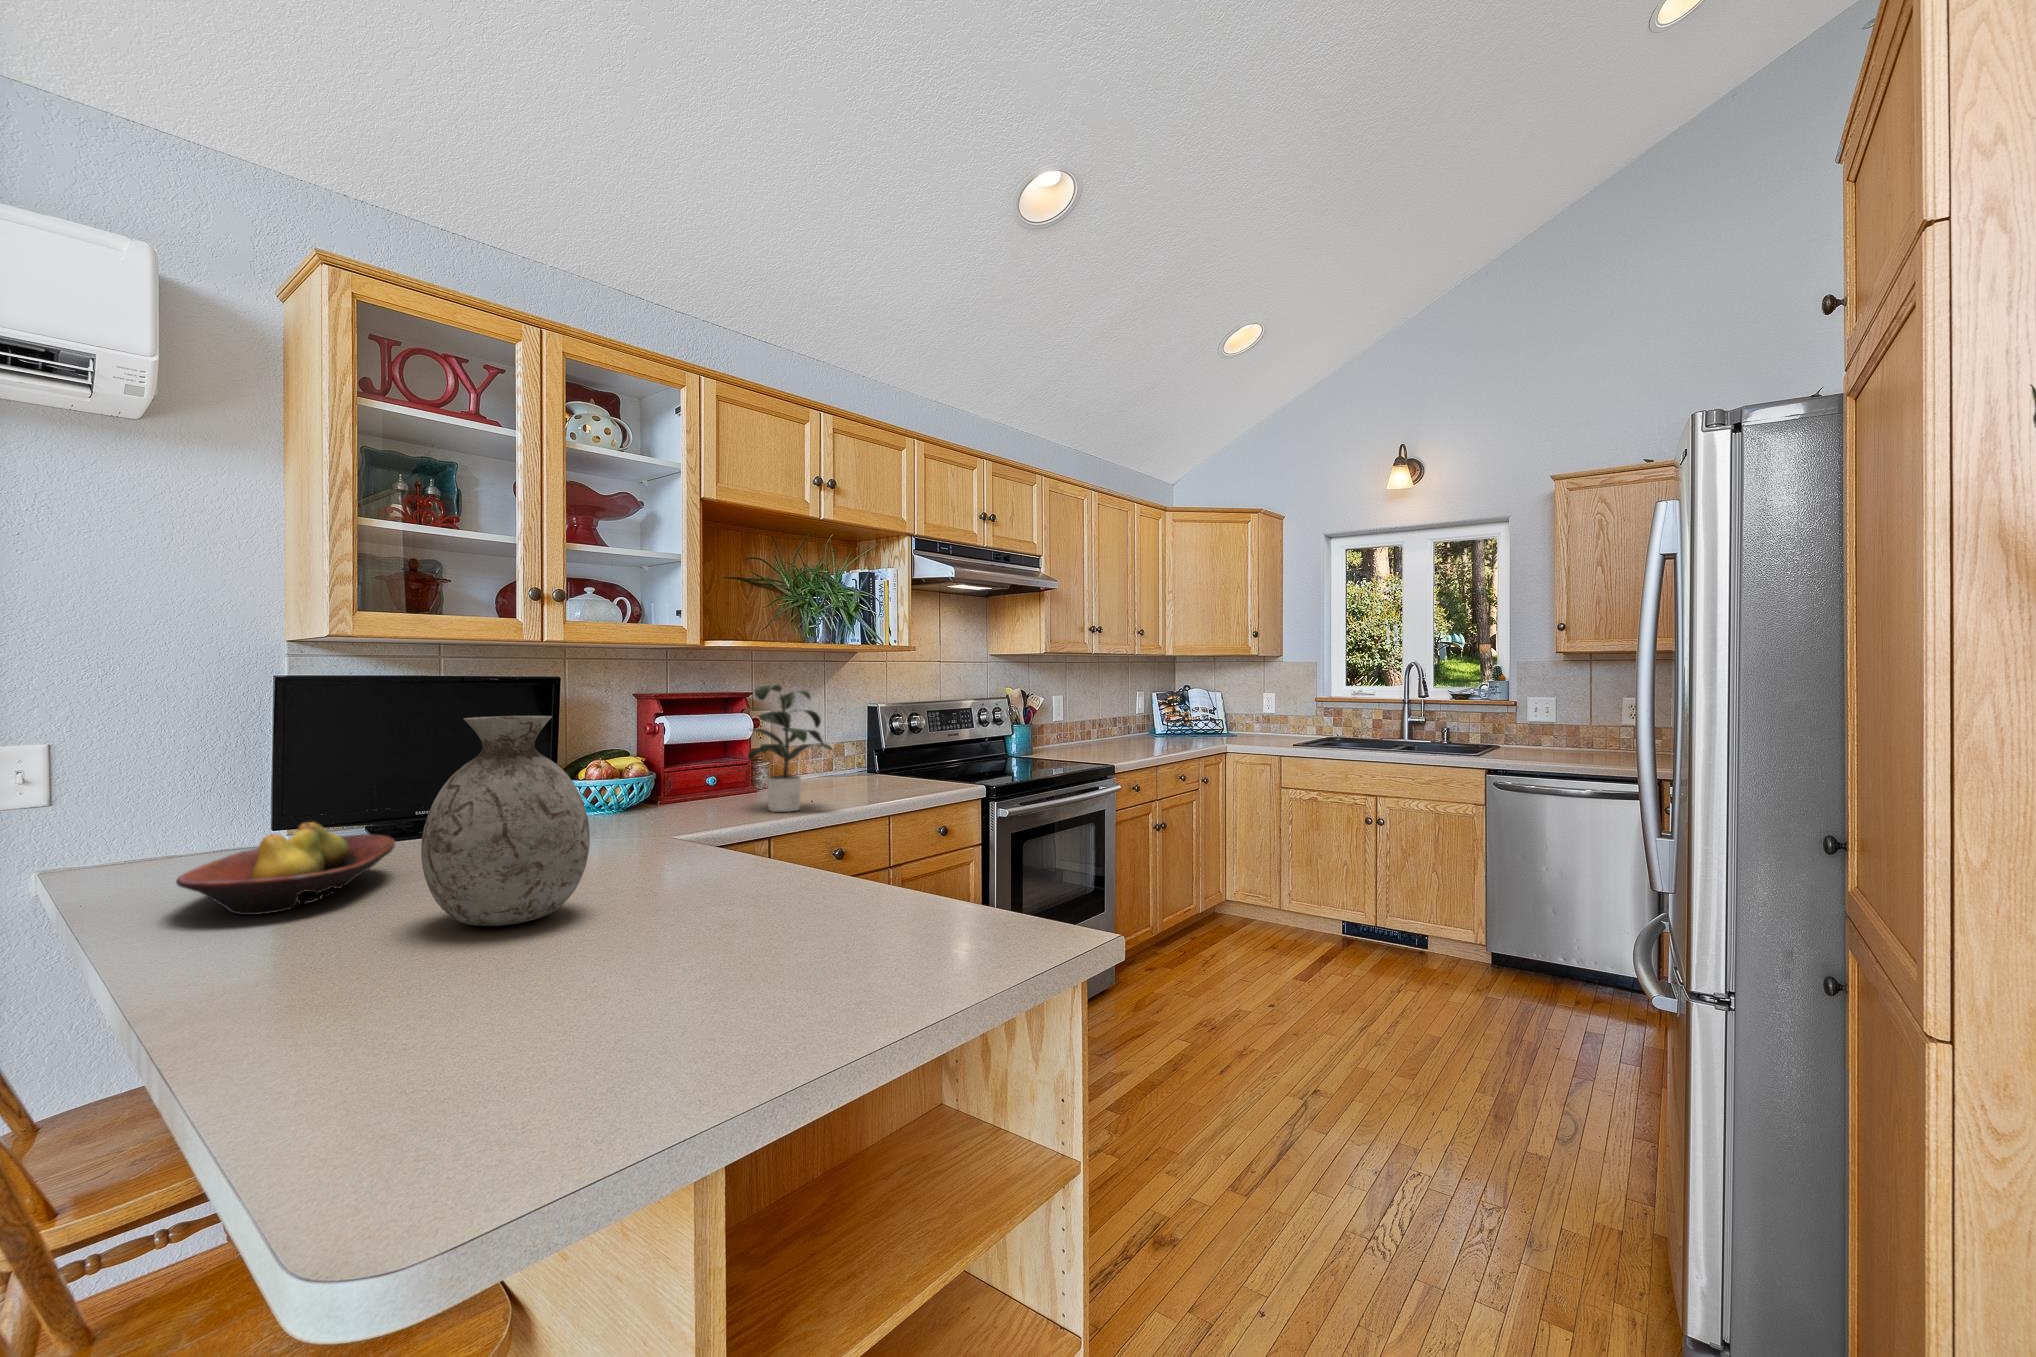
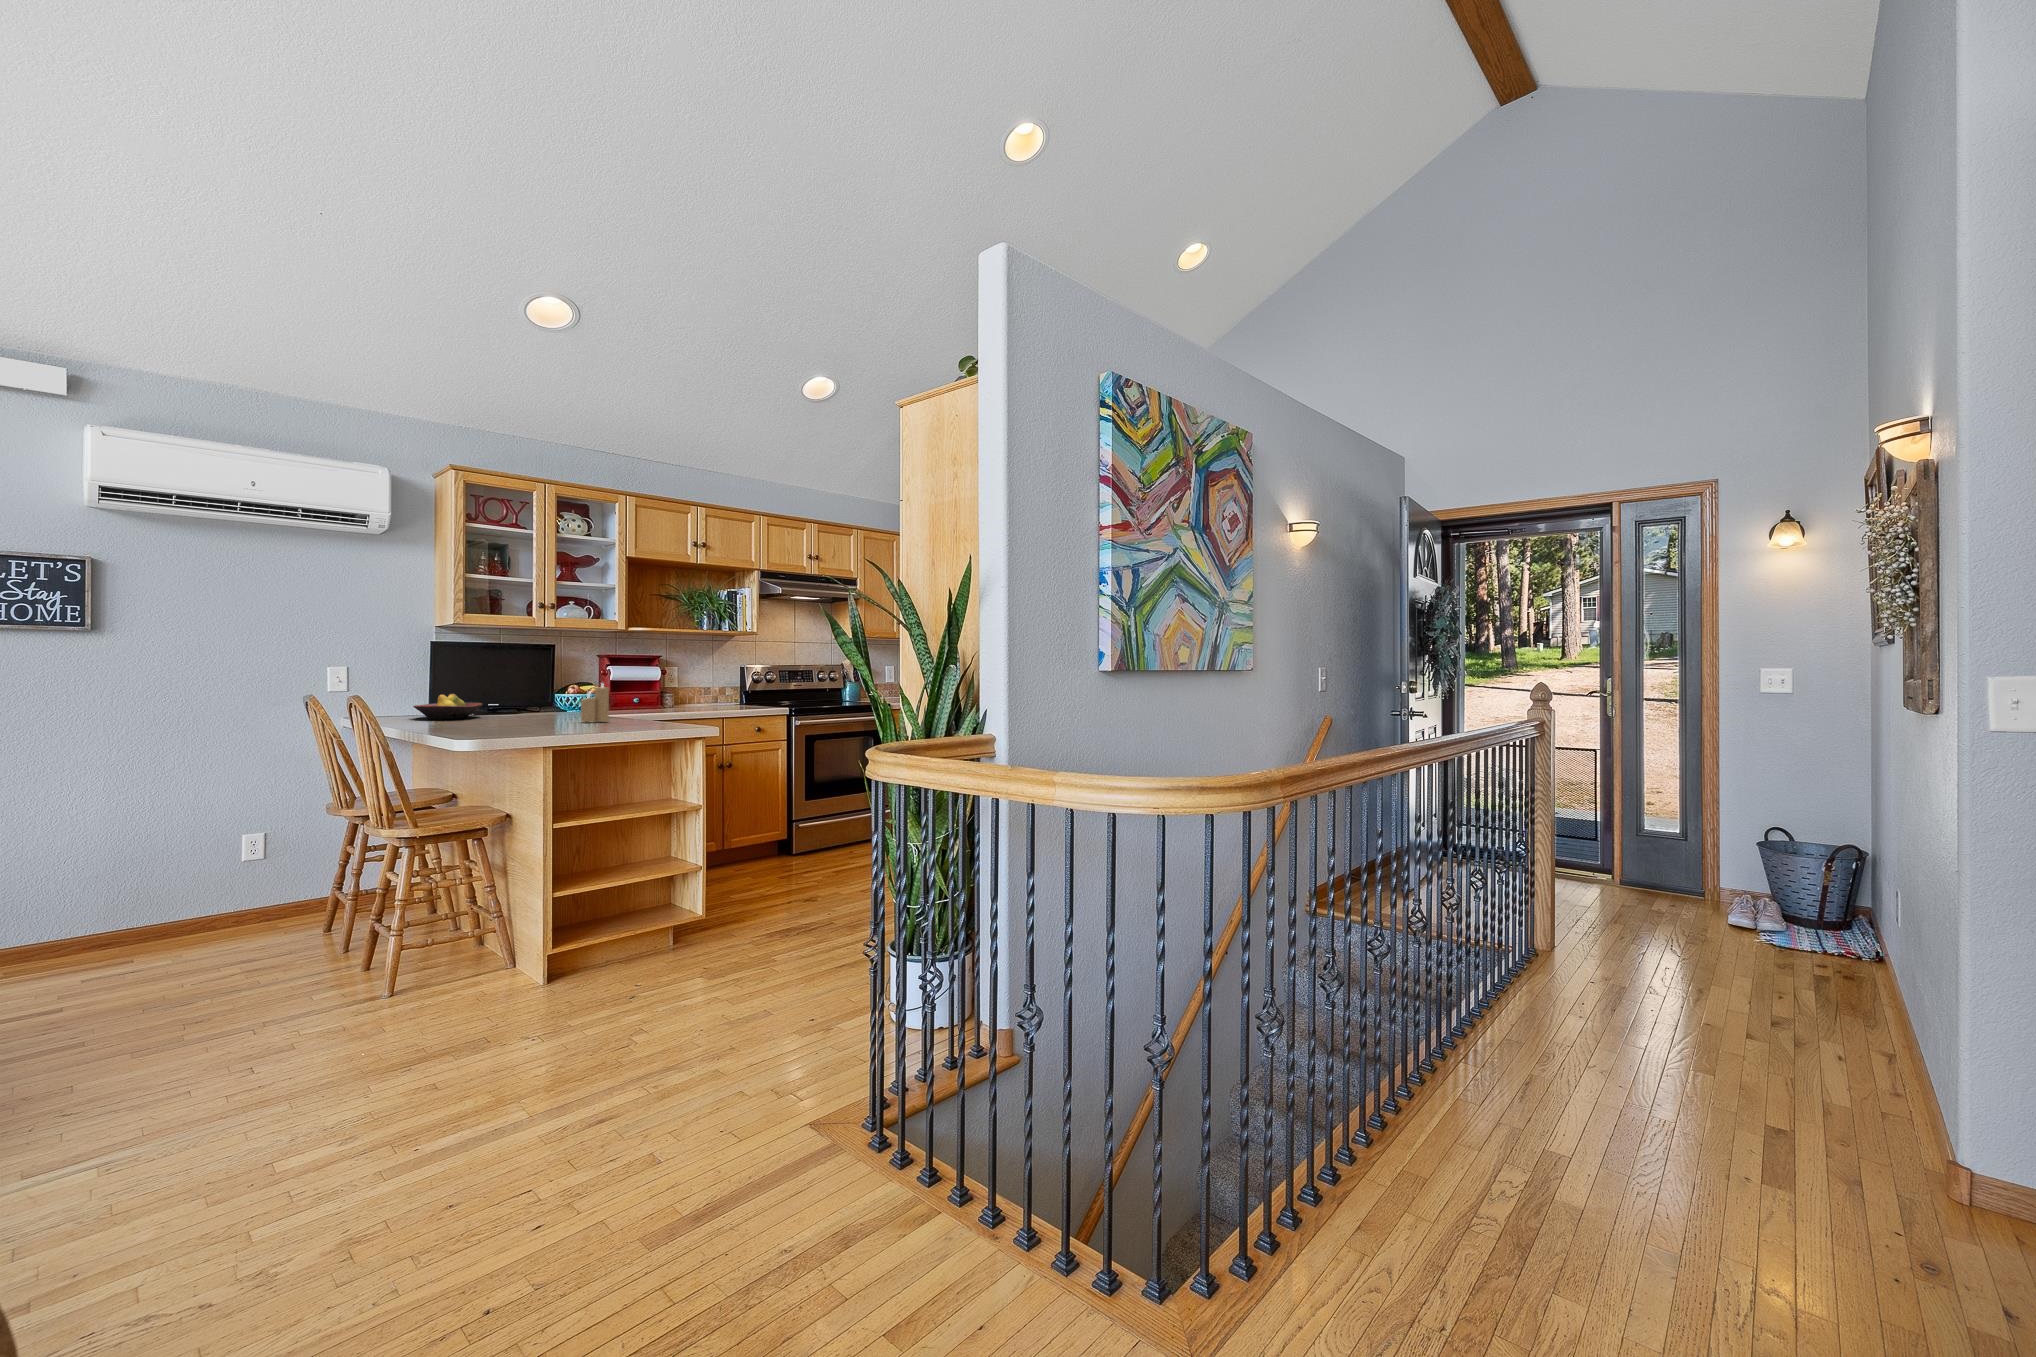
potted plant: present [748,684,832,812] -> none [638,649,698,712]
vase: present [421,716,590,926] -> none [493,653,549,722]
candle: none [674,786,744,902] -> present [581,684,609,722]

